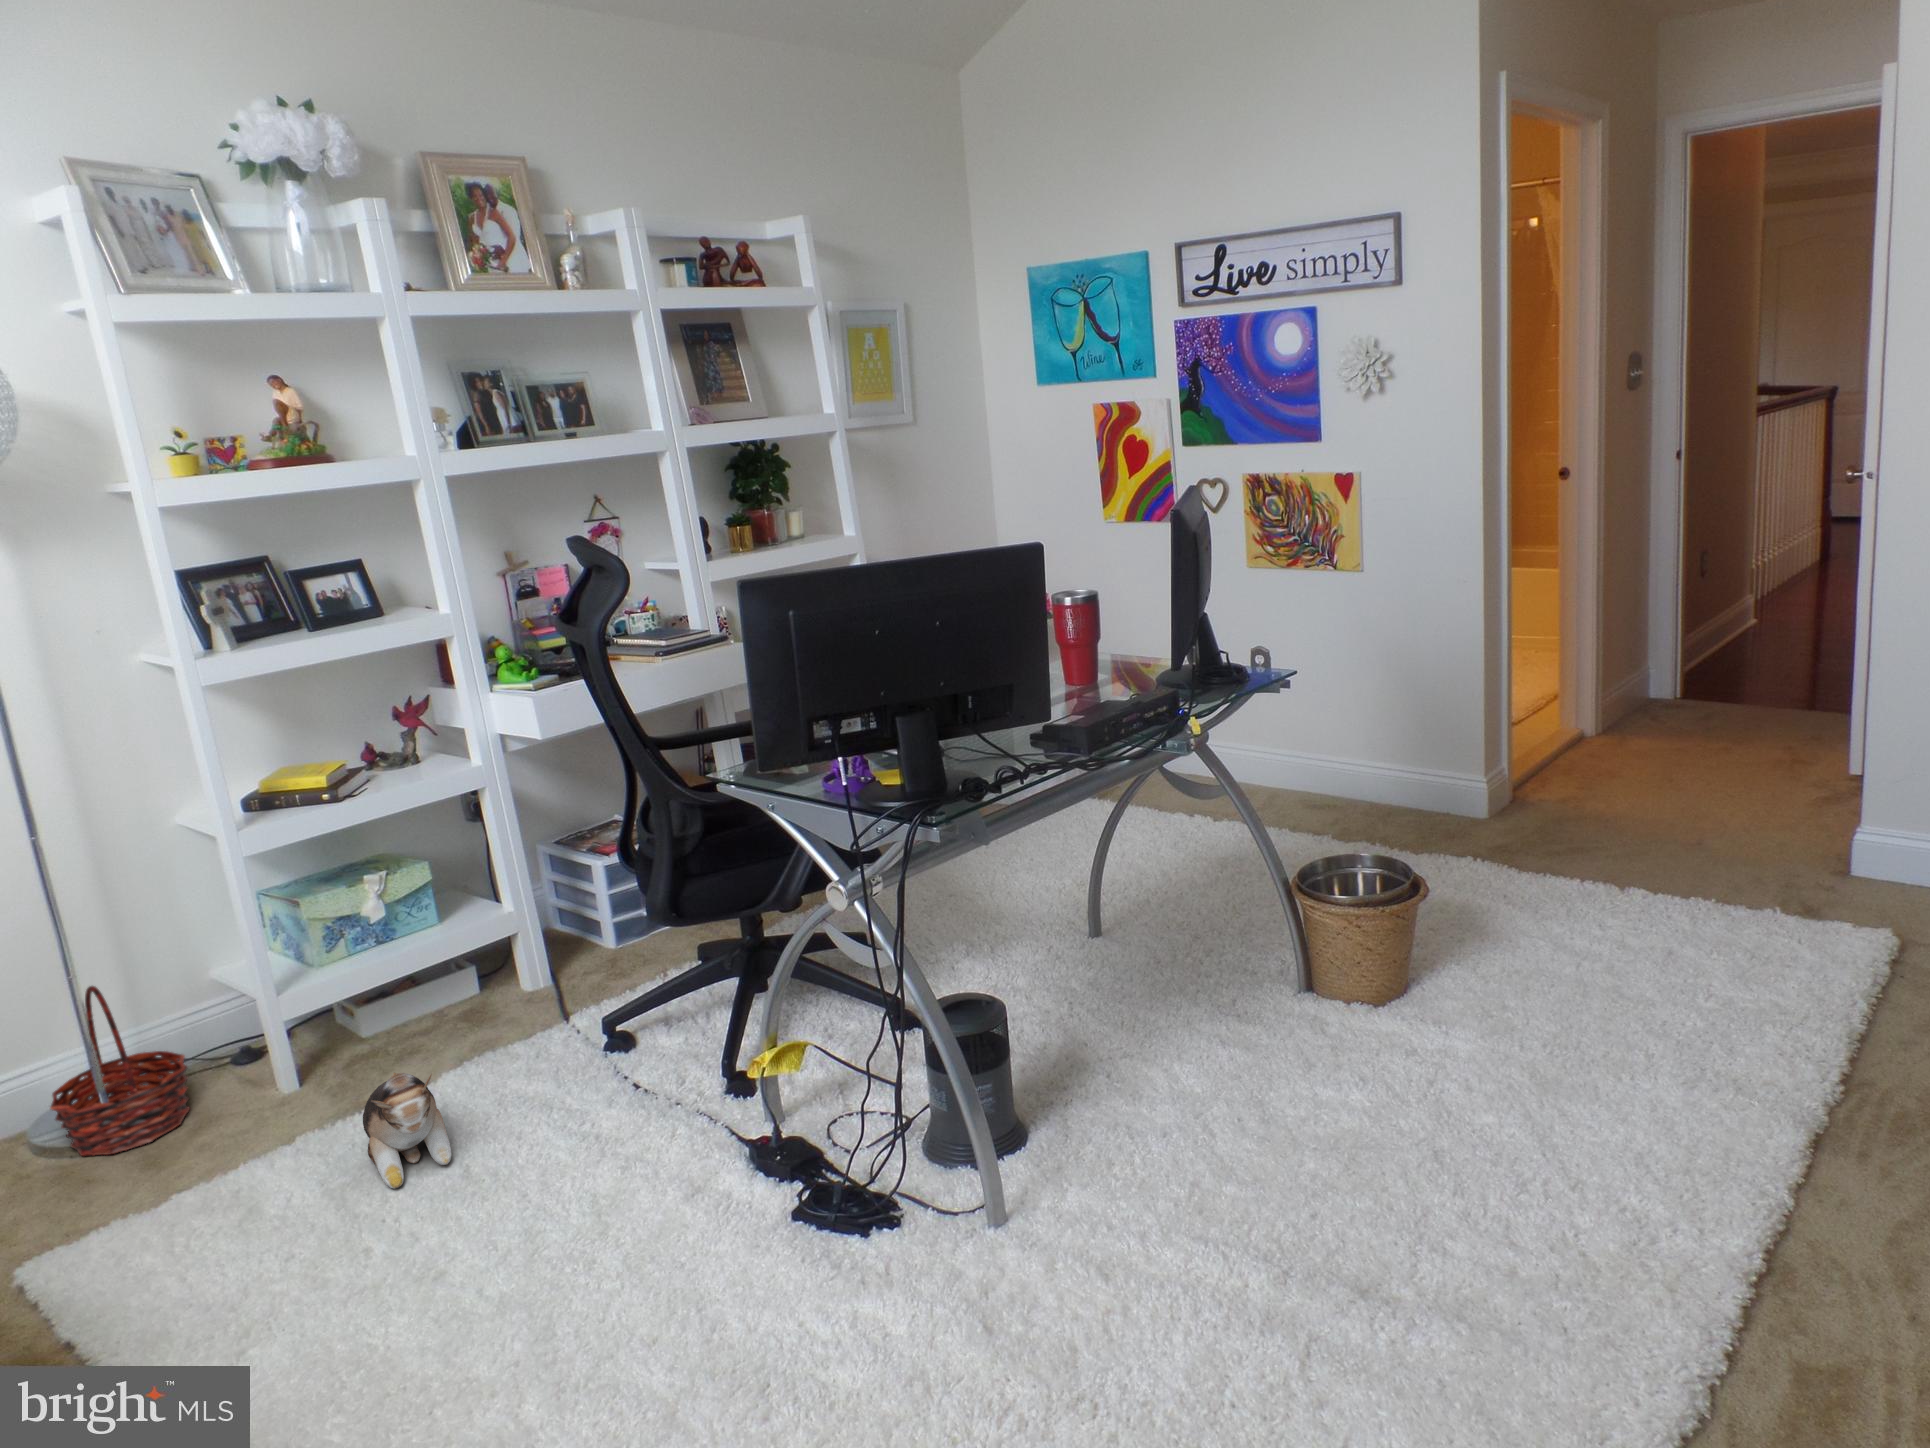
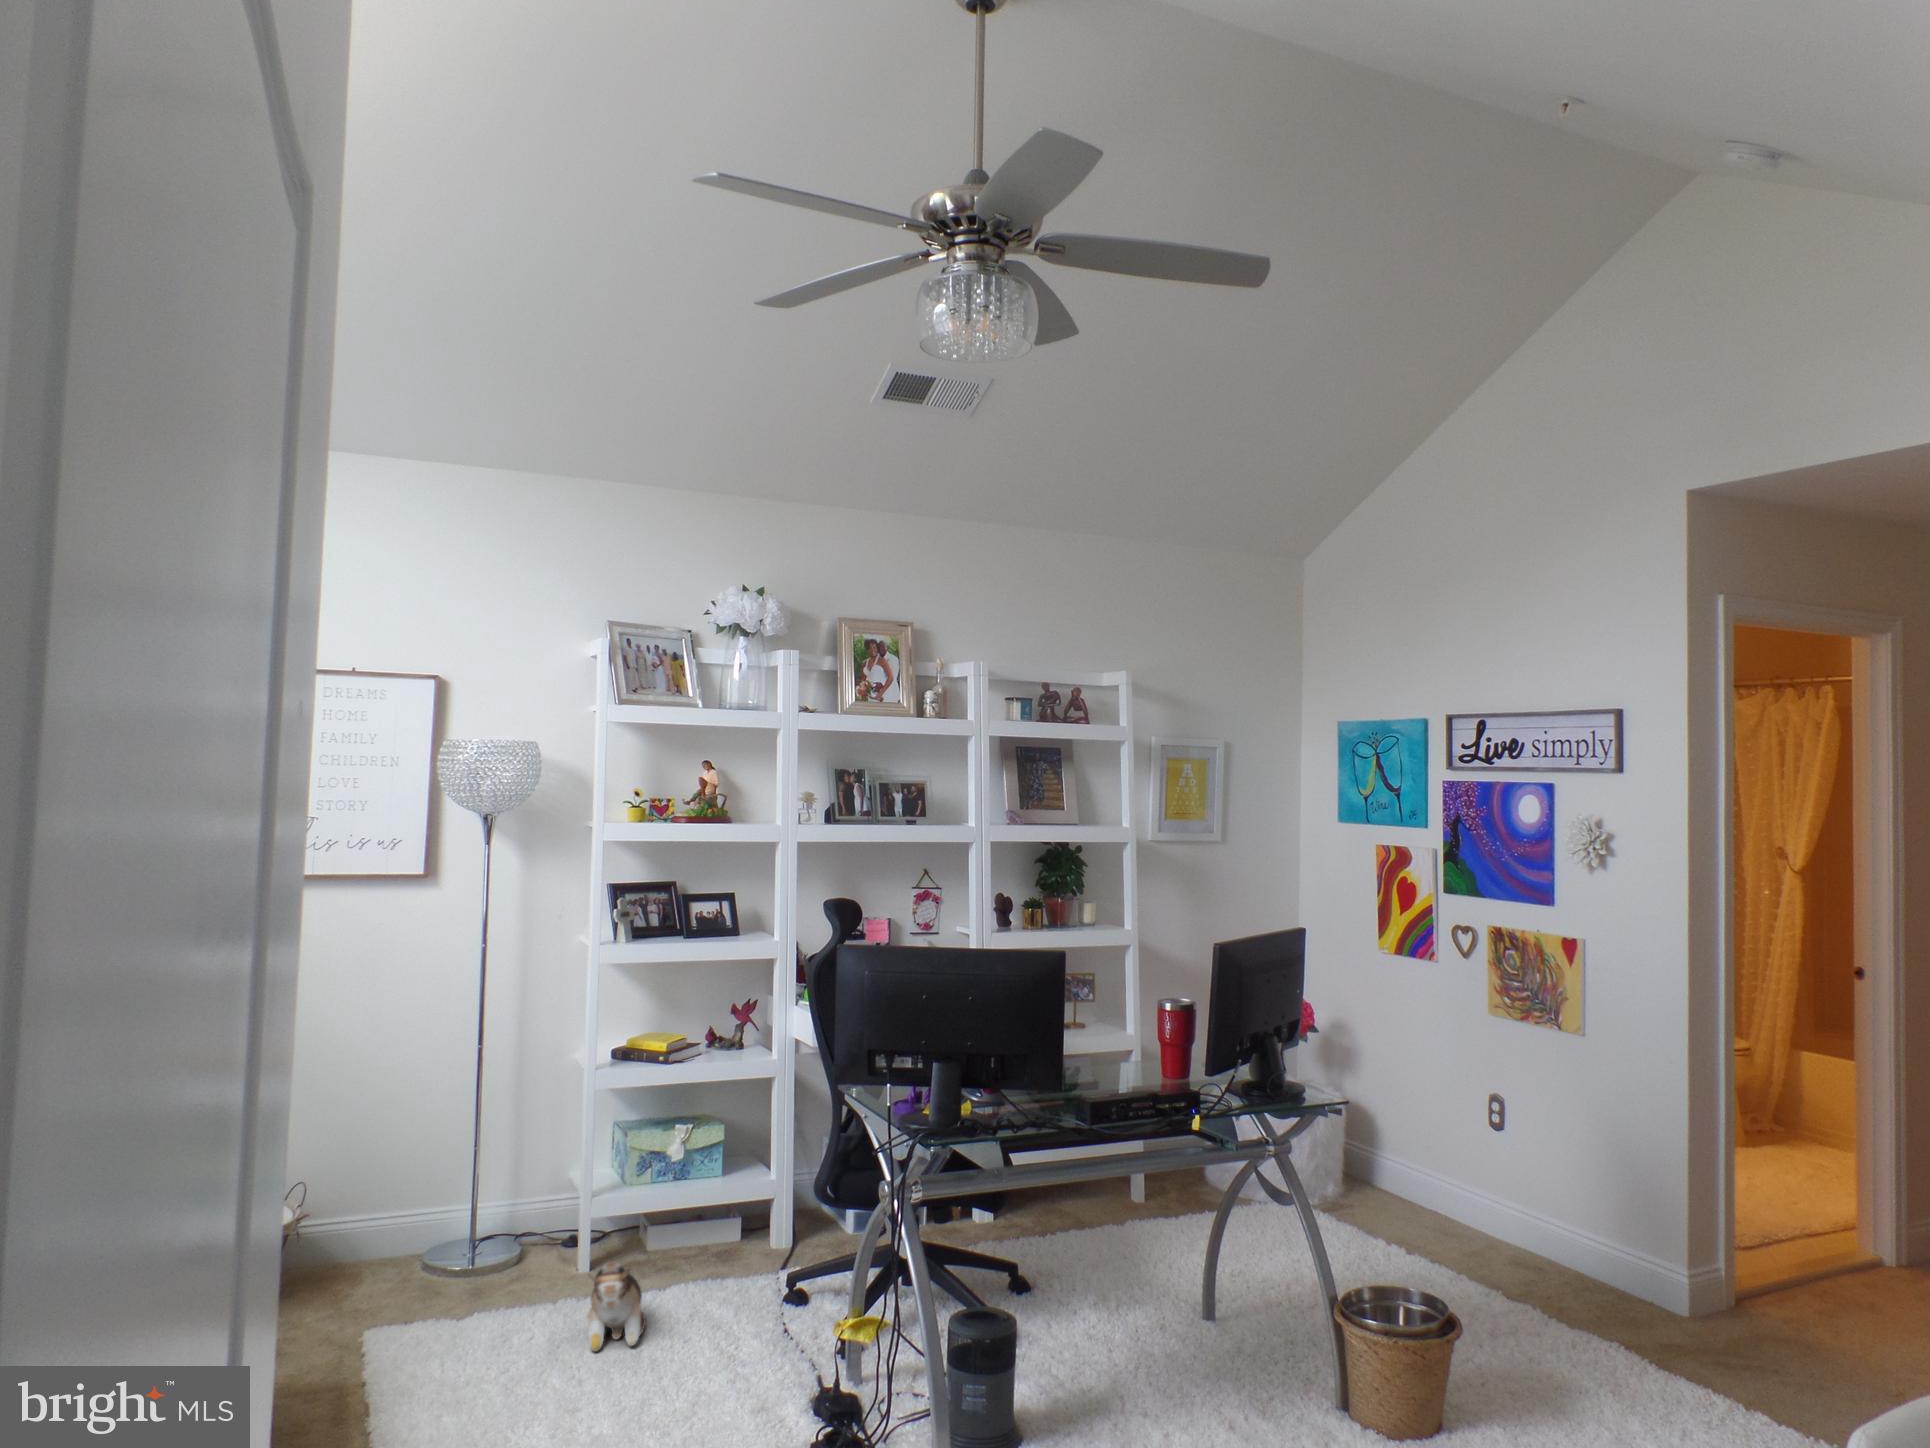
basket: present [50,986,190,1156] -> none [438,1156,527,1281]

